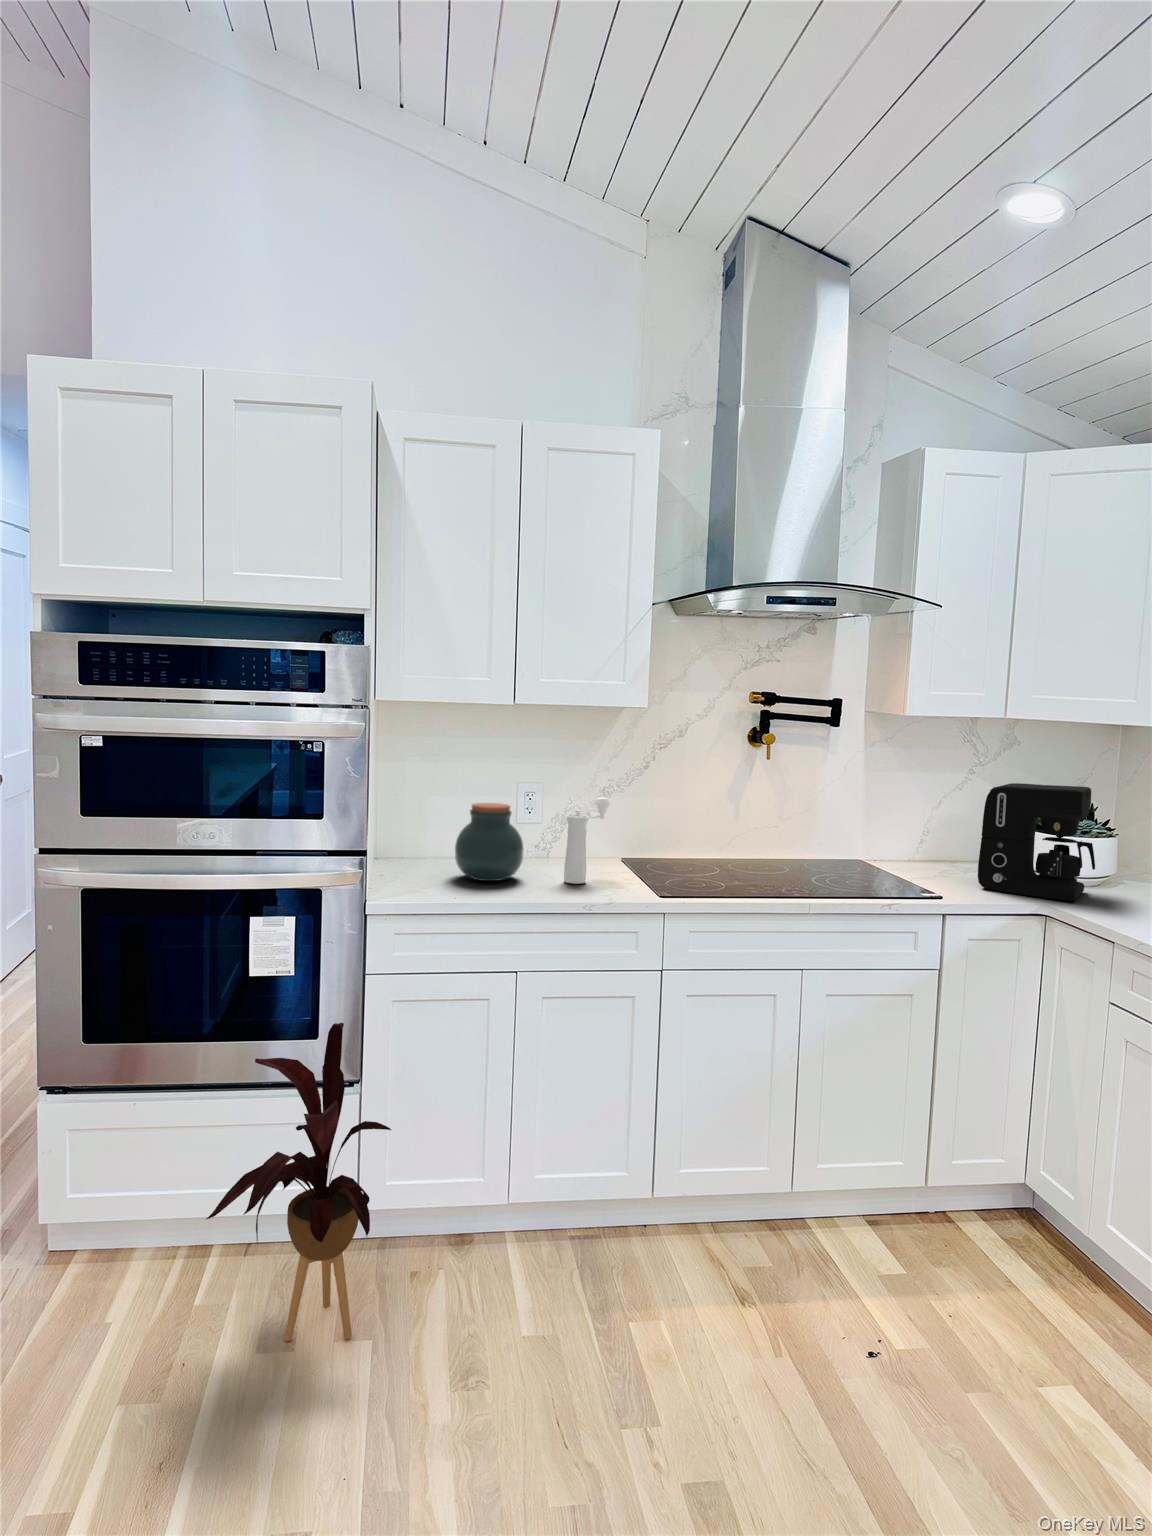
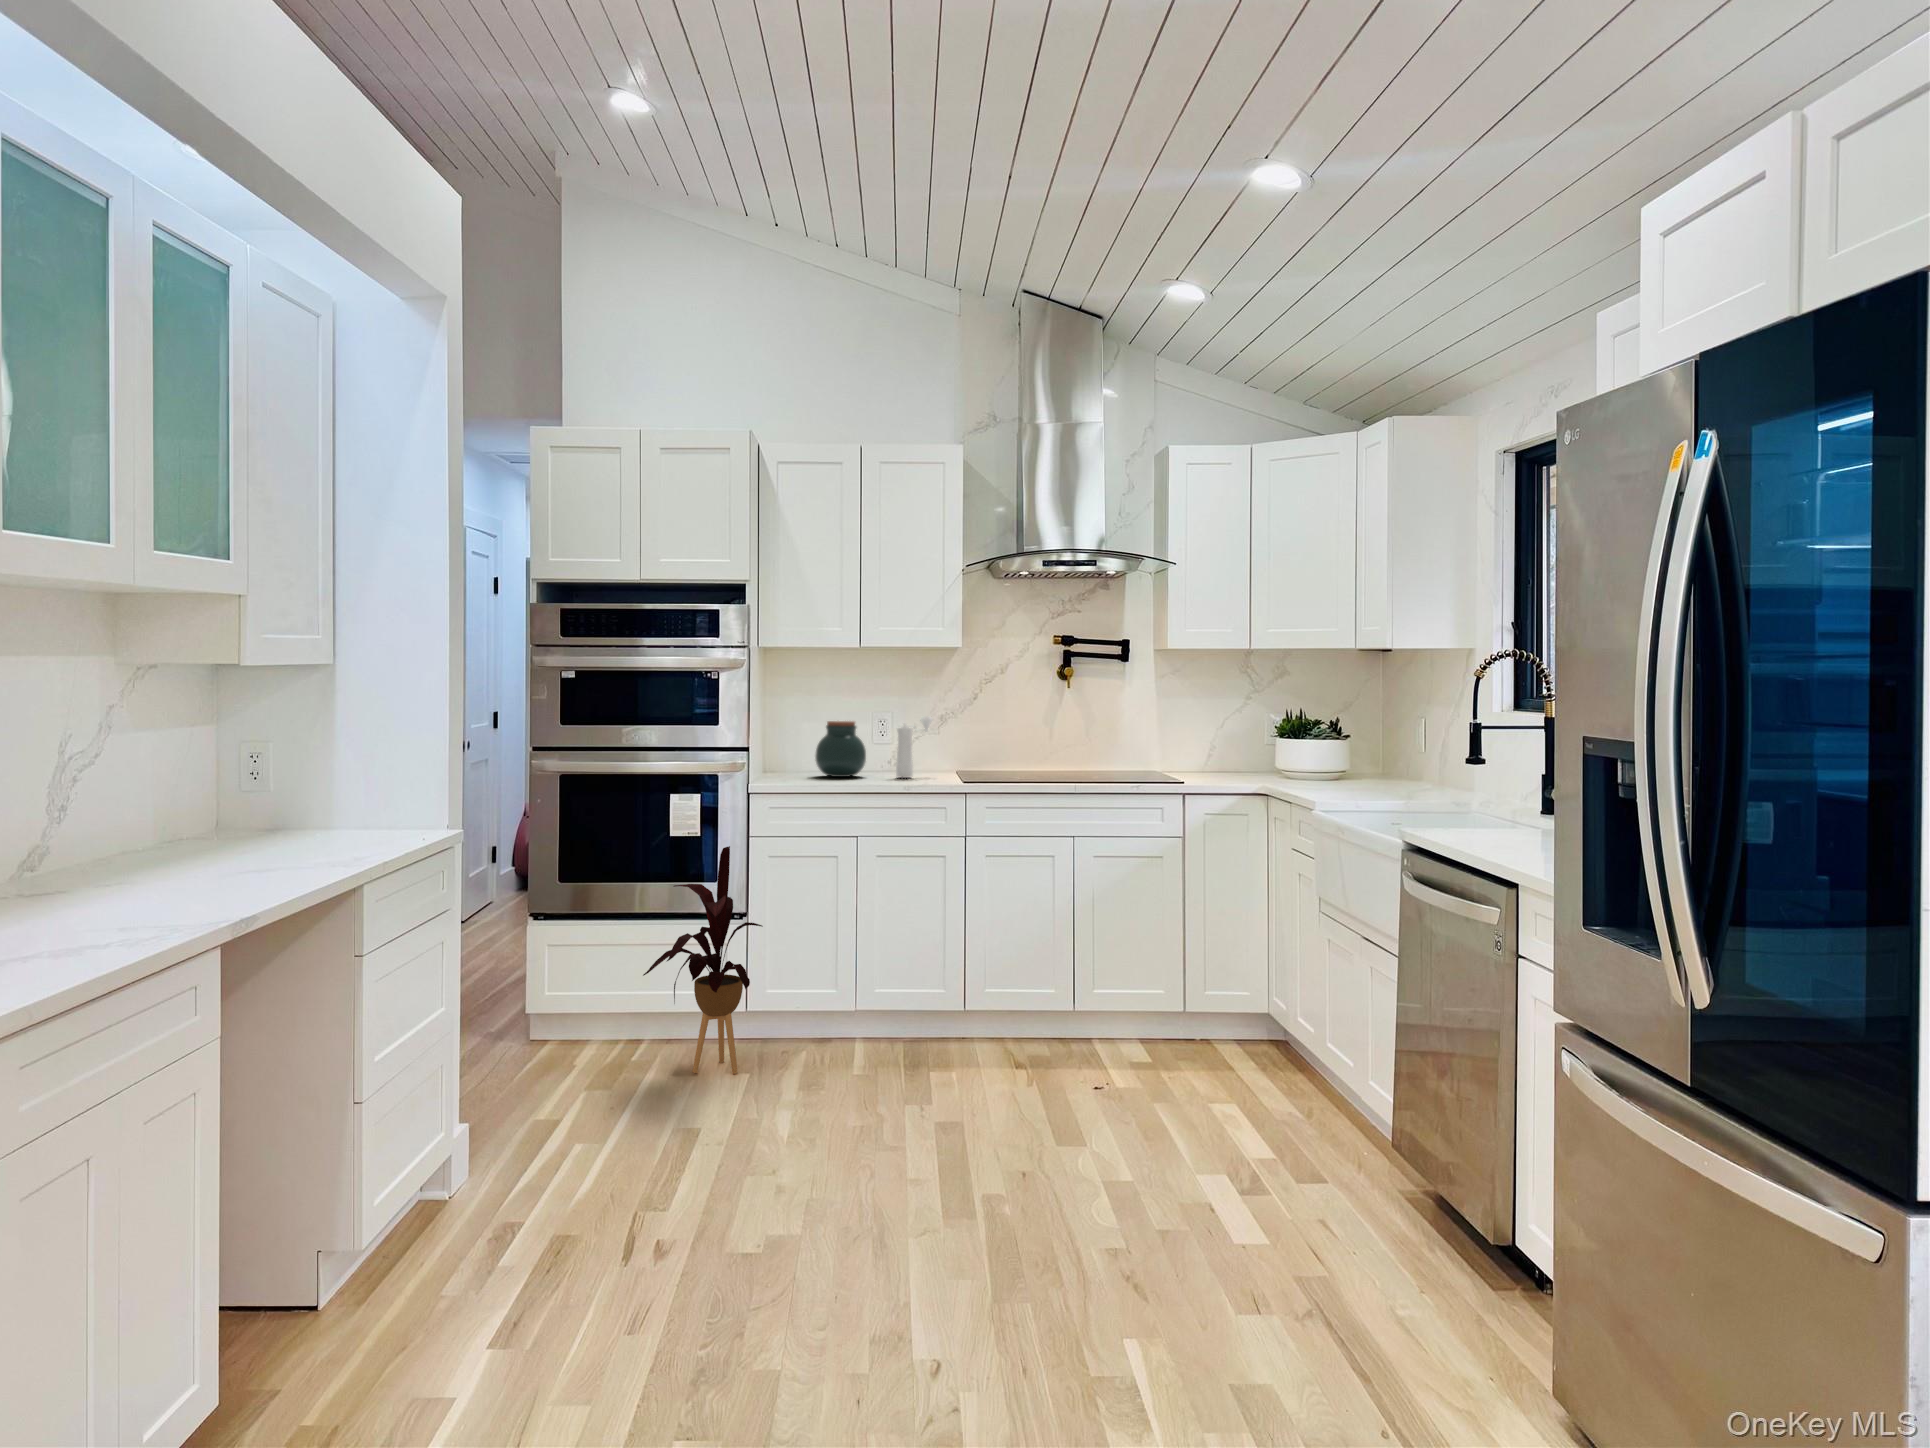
coffee maker: present [978,783,1095,901] -> none [1224,696,1313,782]

